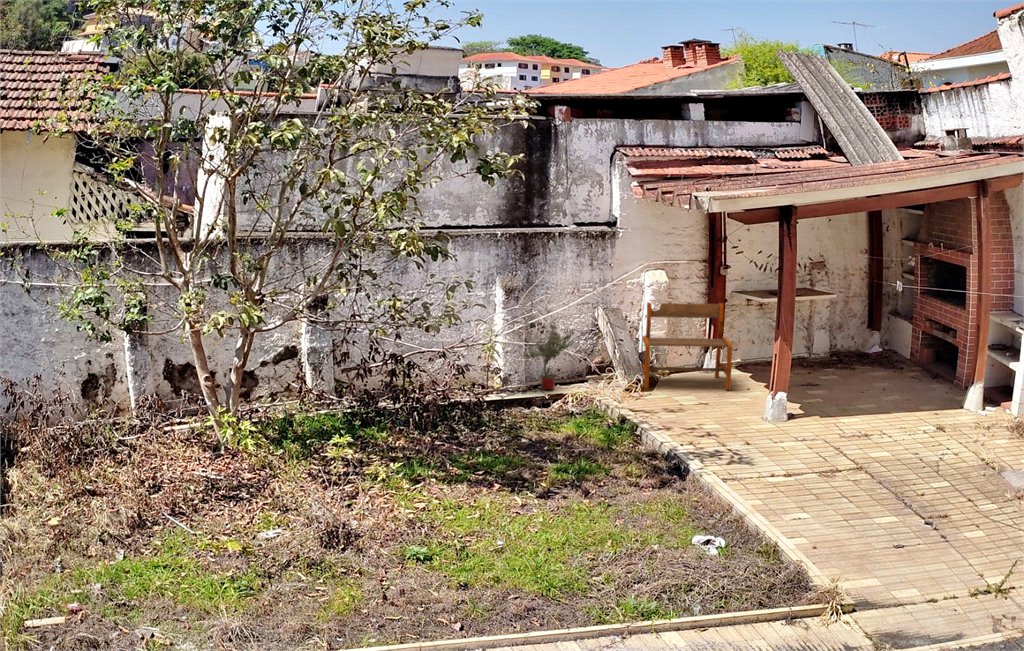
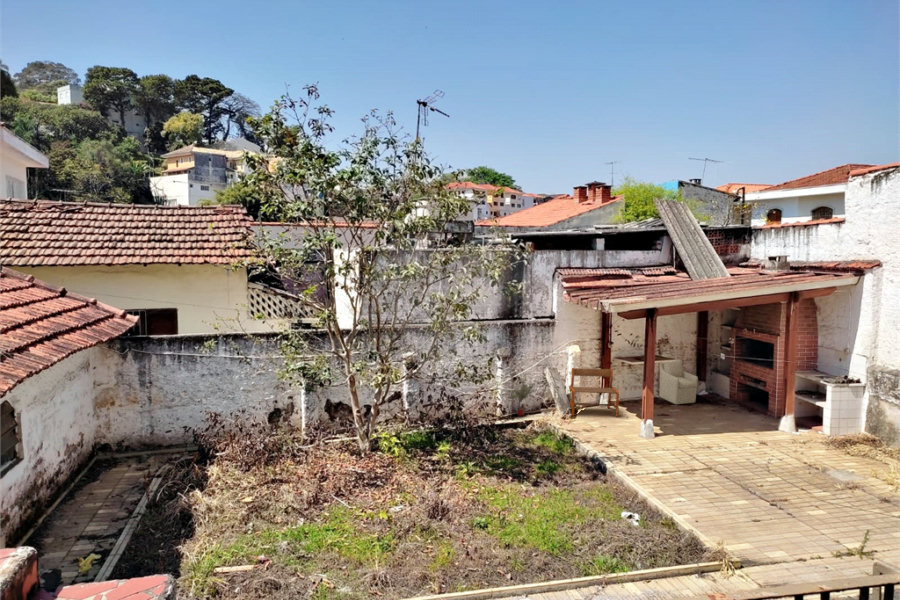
chair: none [818,290,888,371] -> present [659,360,698,404]

